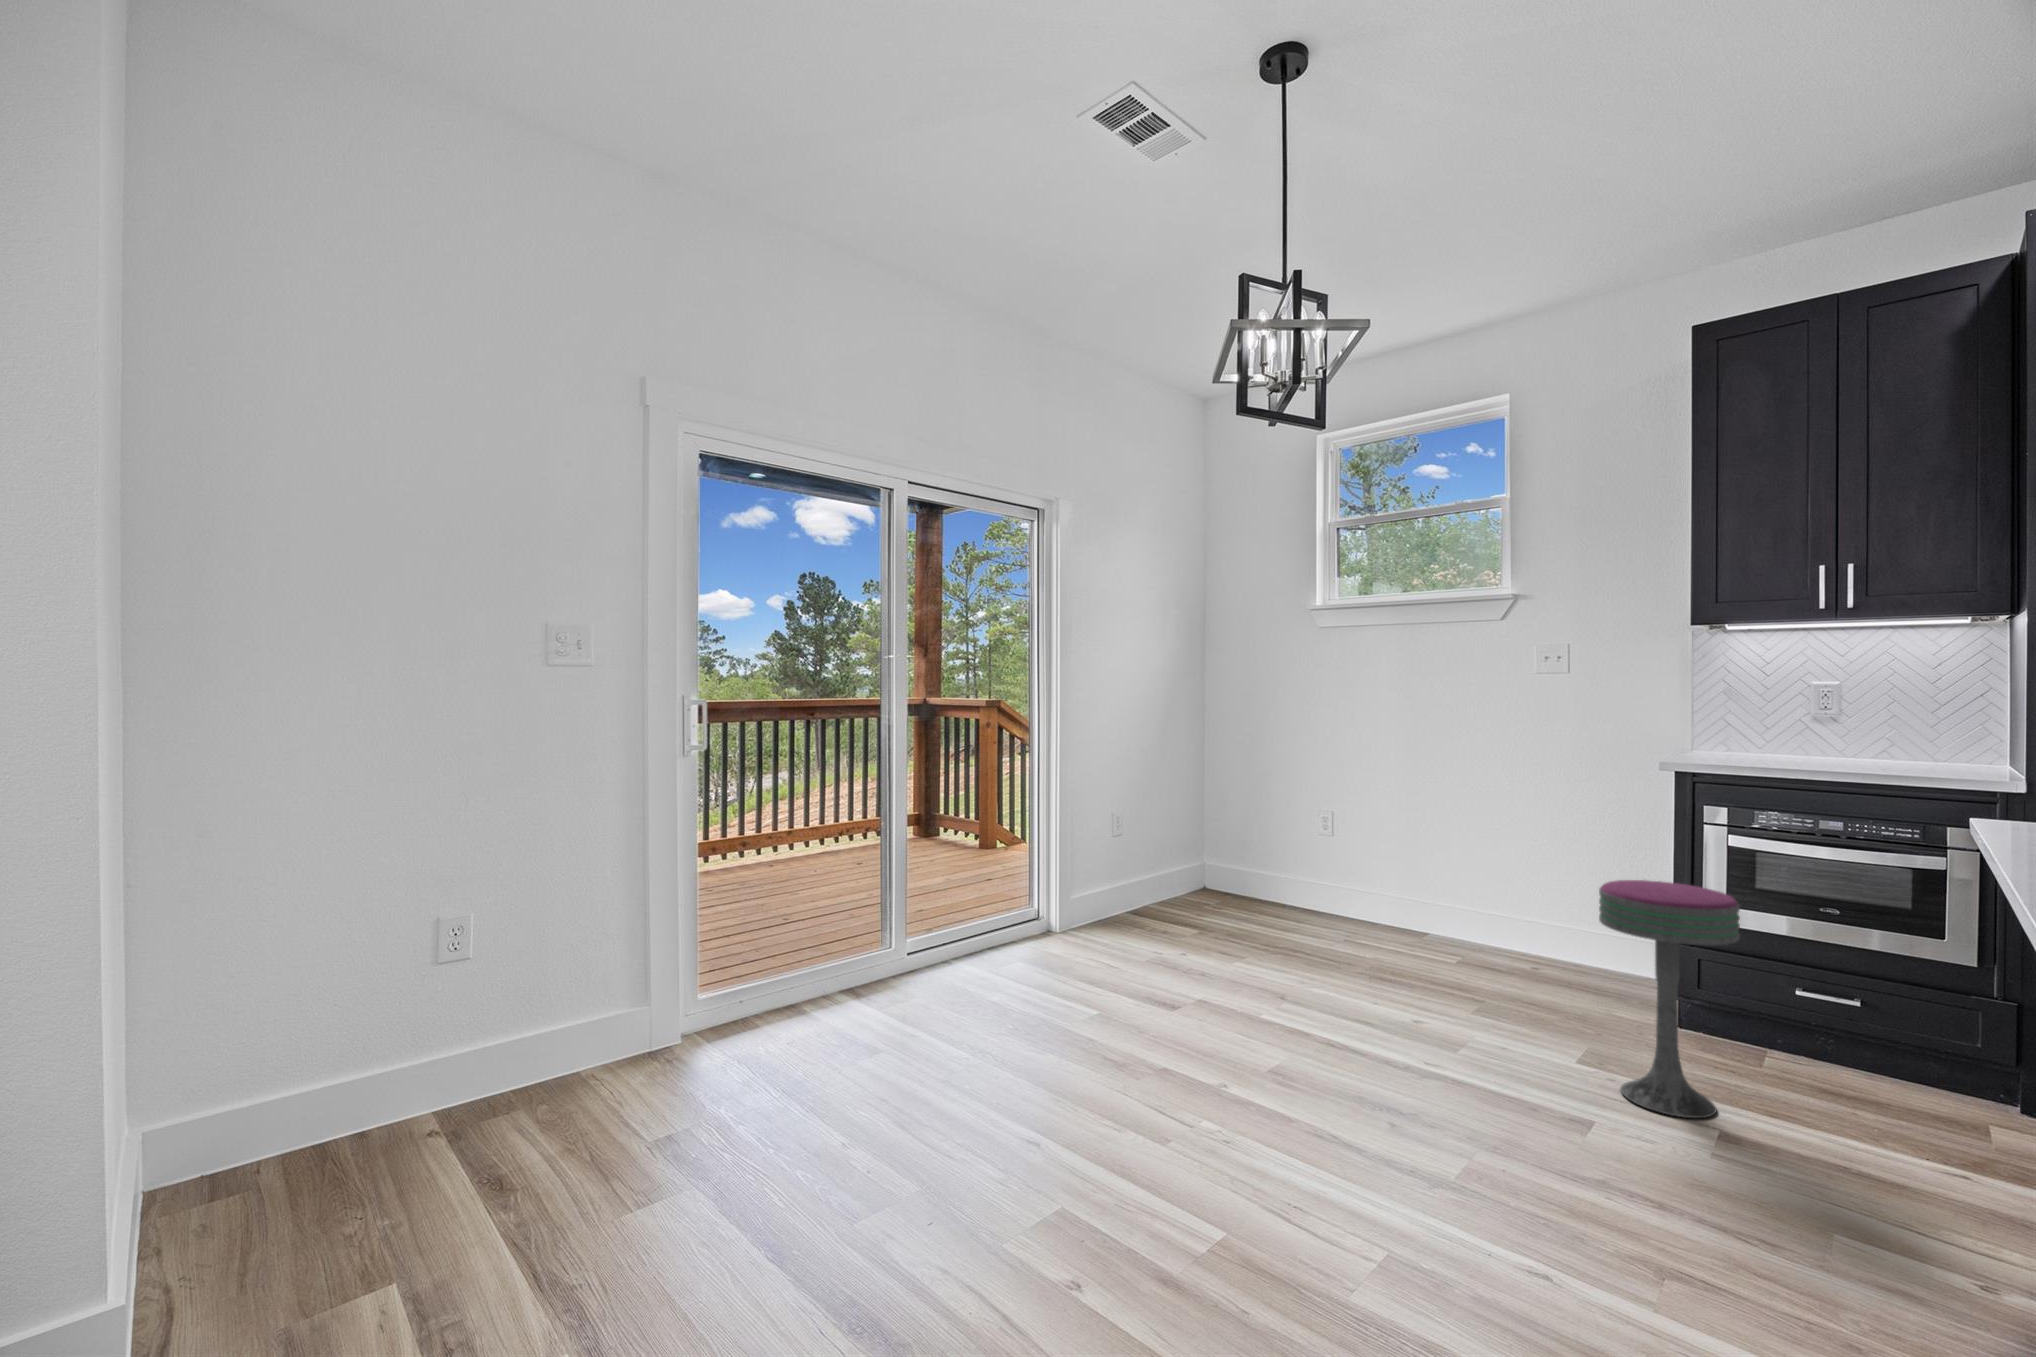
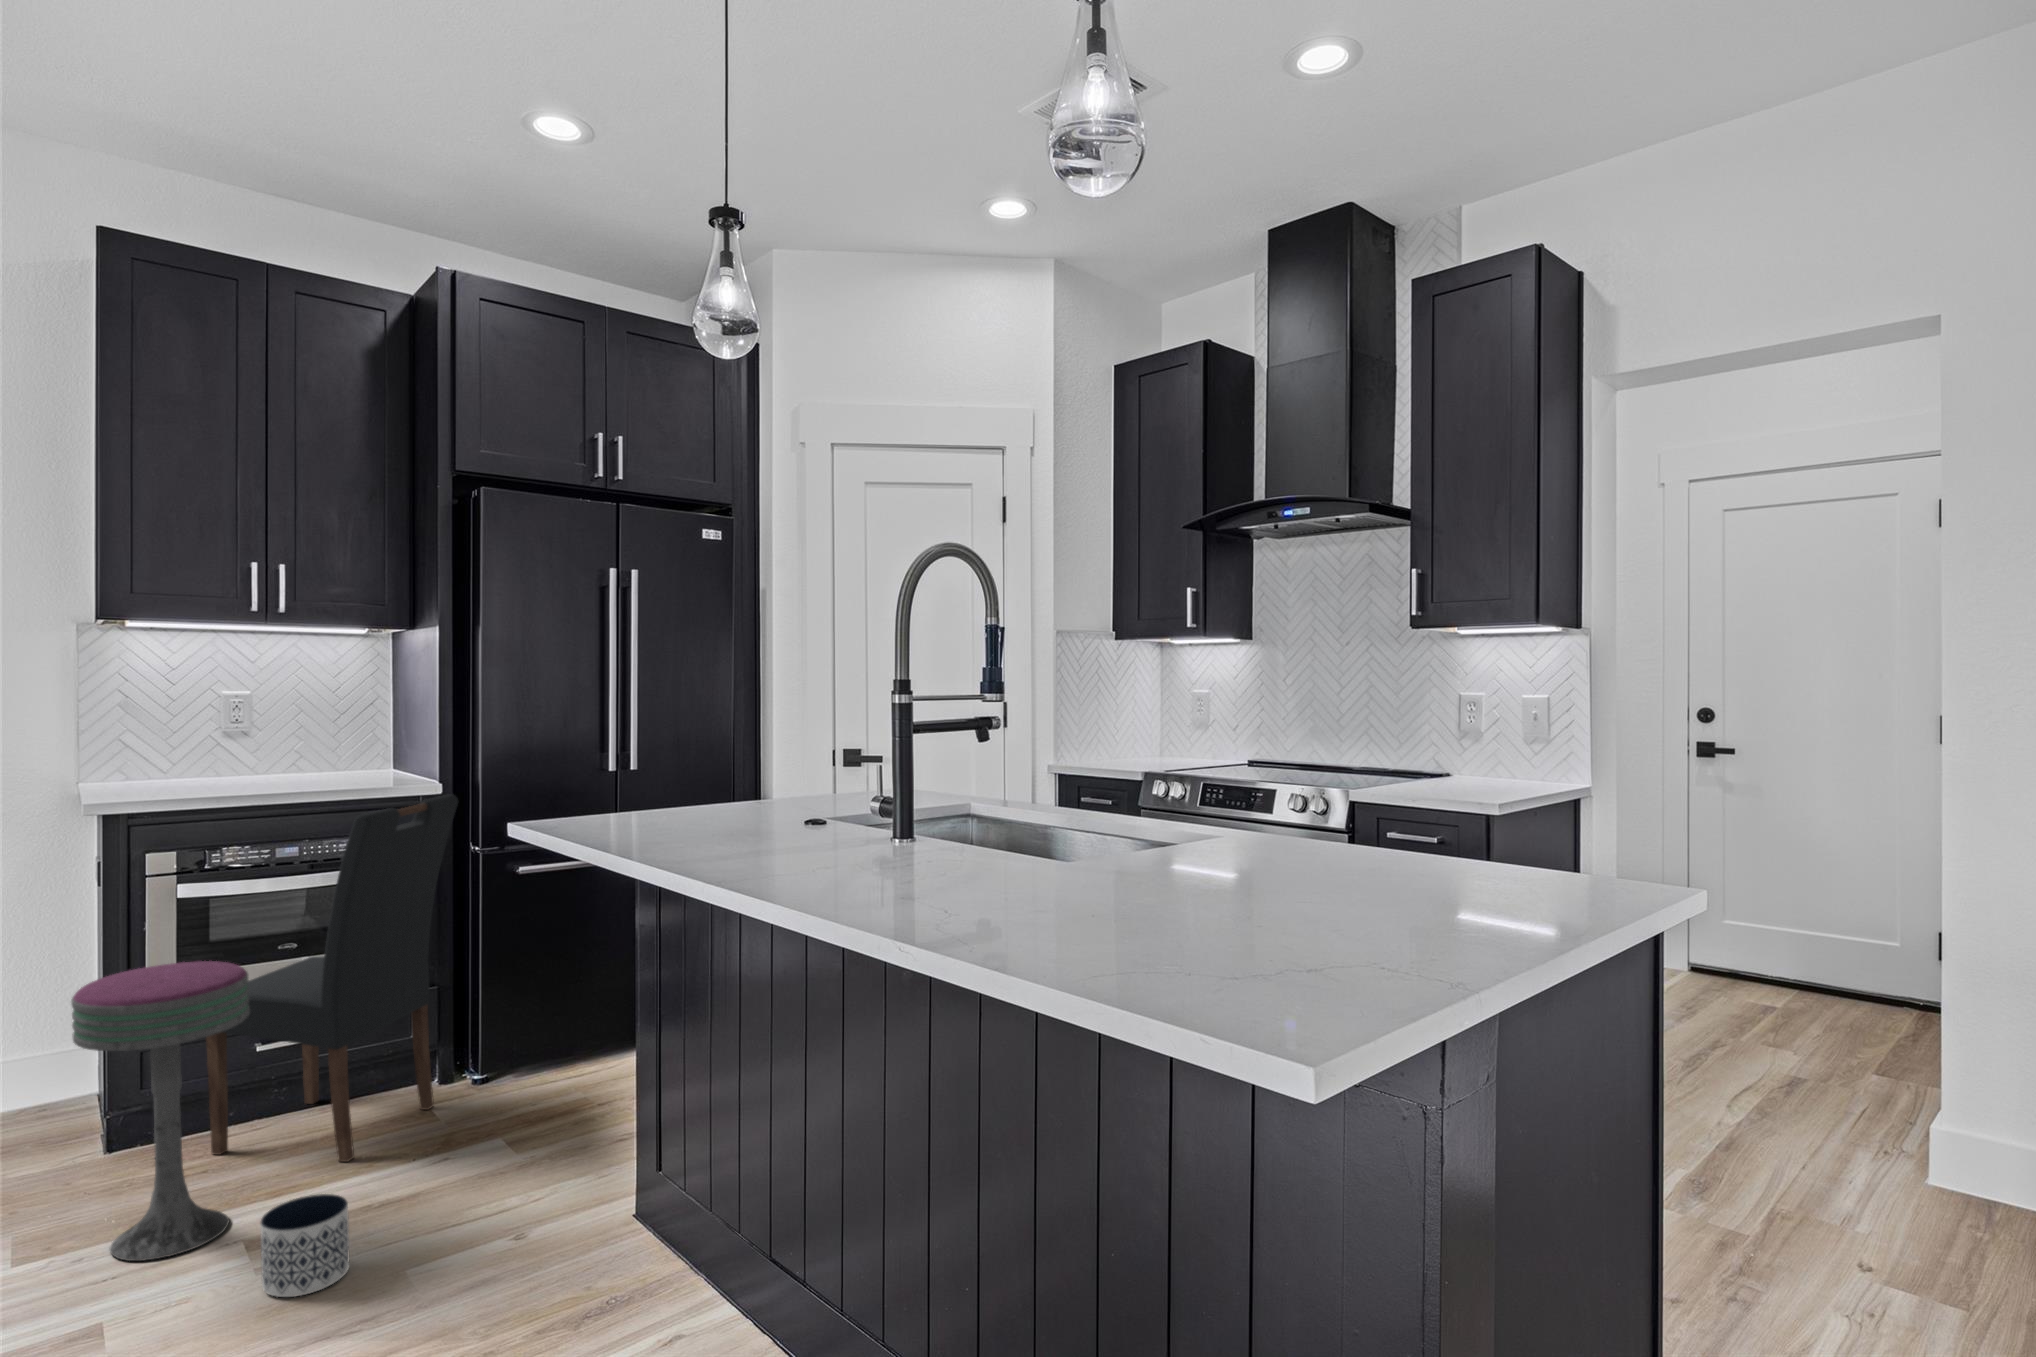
dining chair: none [1733,789,2028,1125] -> present [206,794,458,1162]
planter: none [1705,1108,1791,1202] -> present [260,1194,350,1297]

